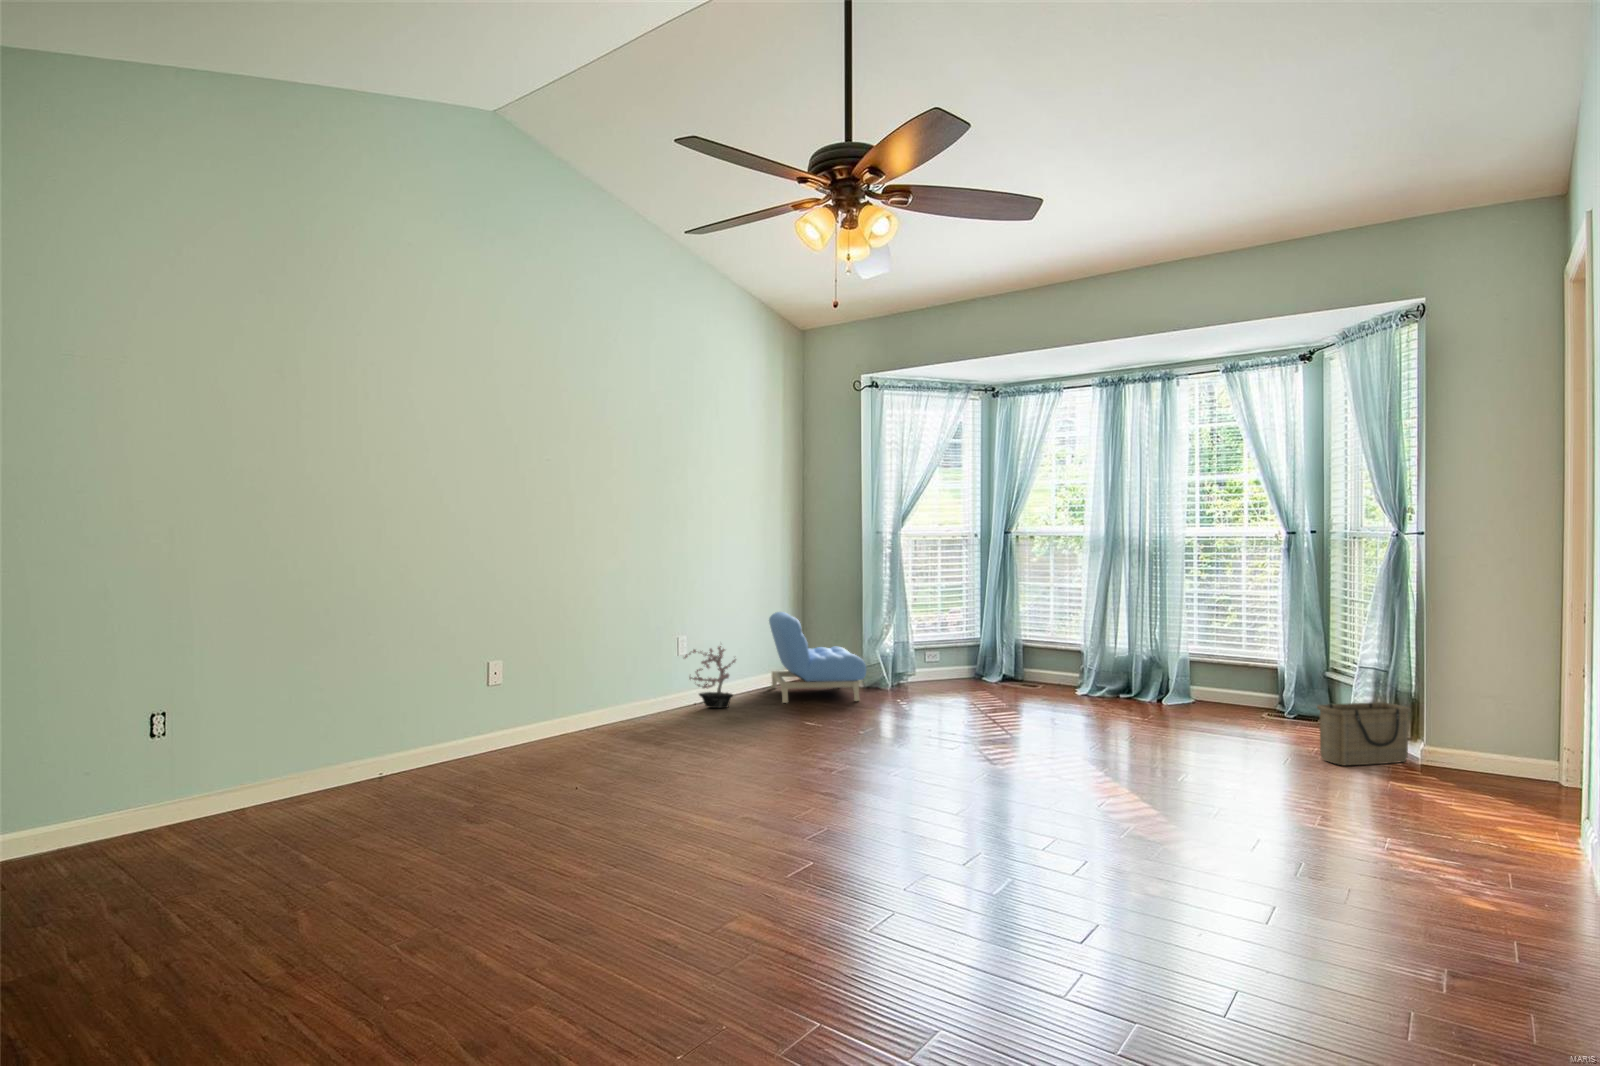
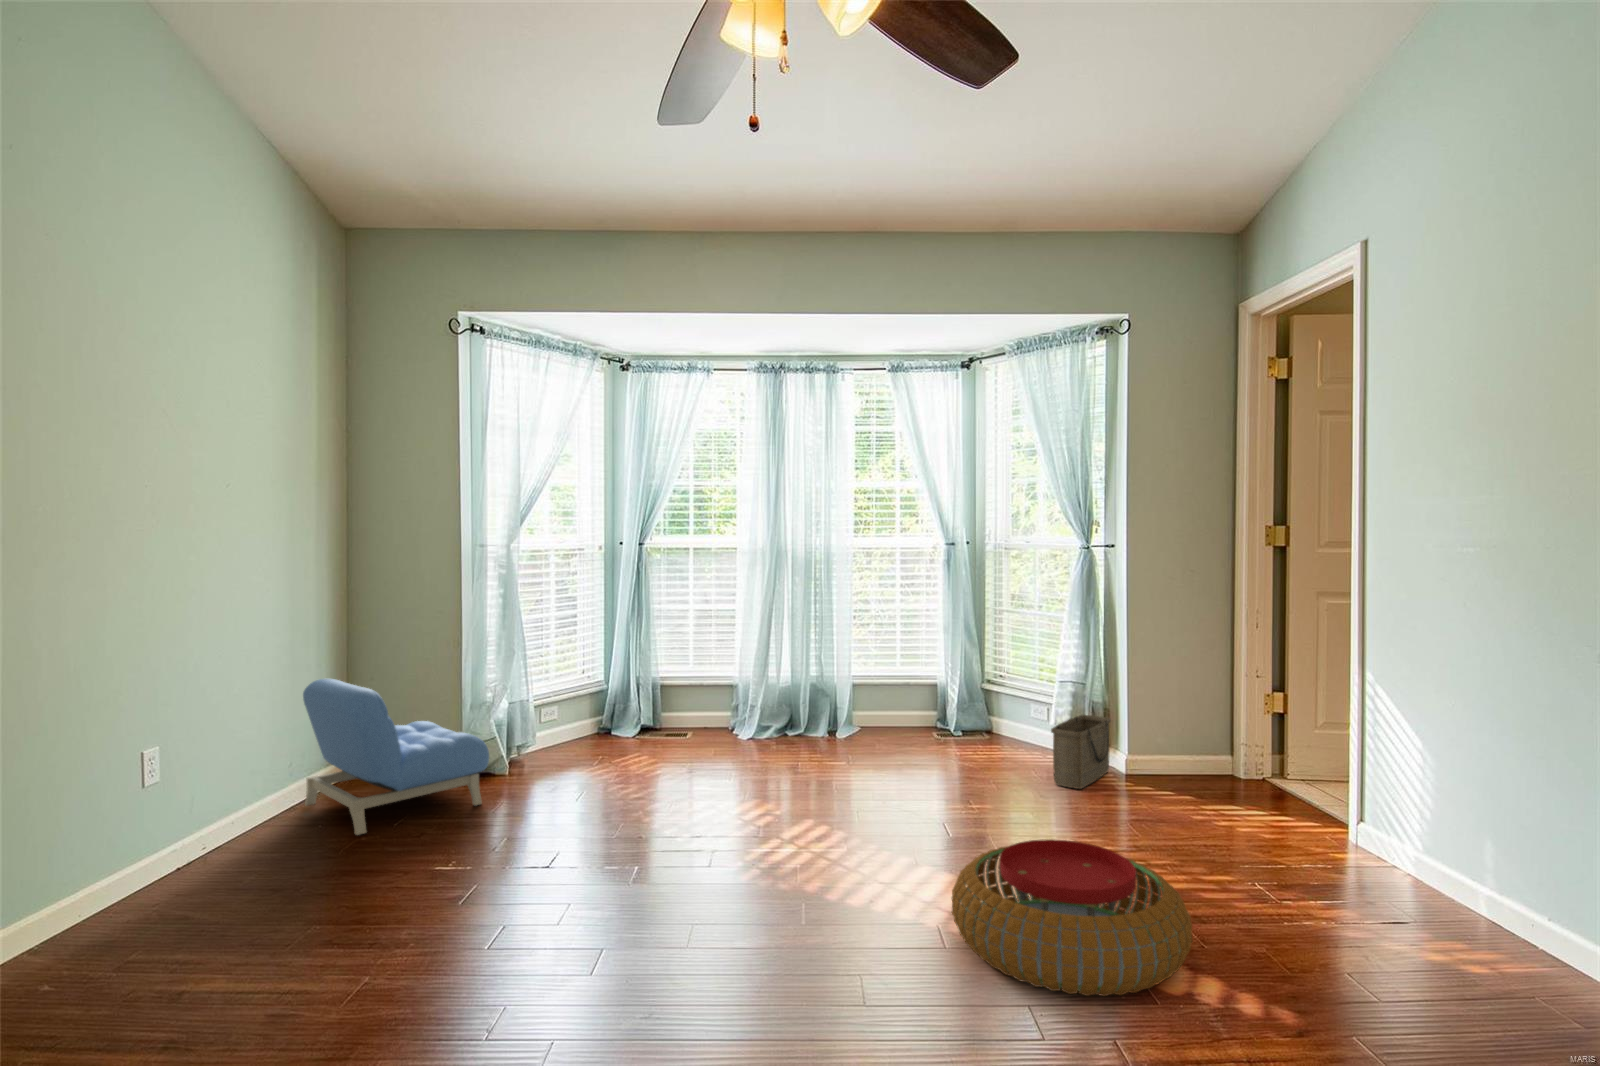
potted plant: present [684,646,736,708] -> none [149,749,273,880]
pouf: none [1048,749,1233,848] -> present [952,839,1192,996]

